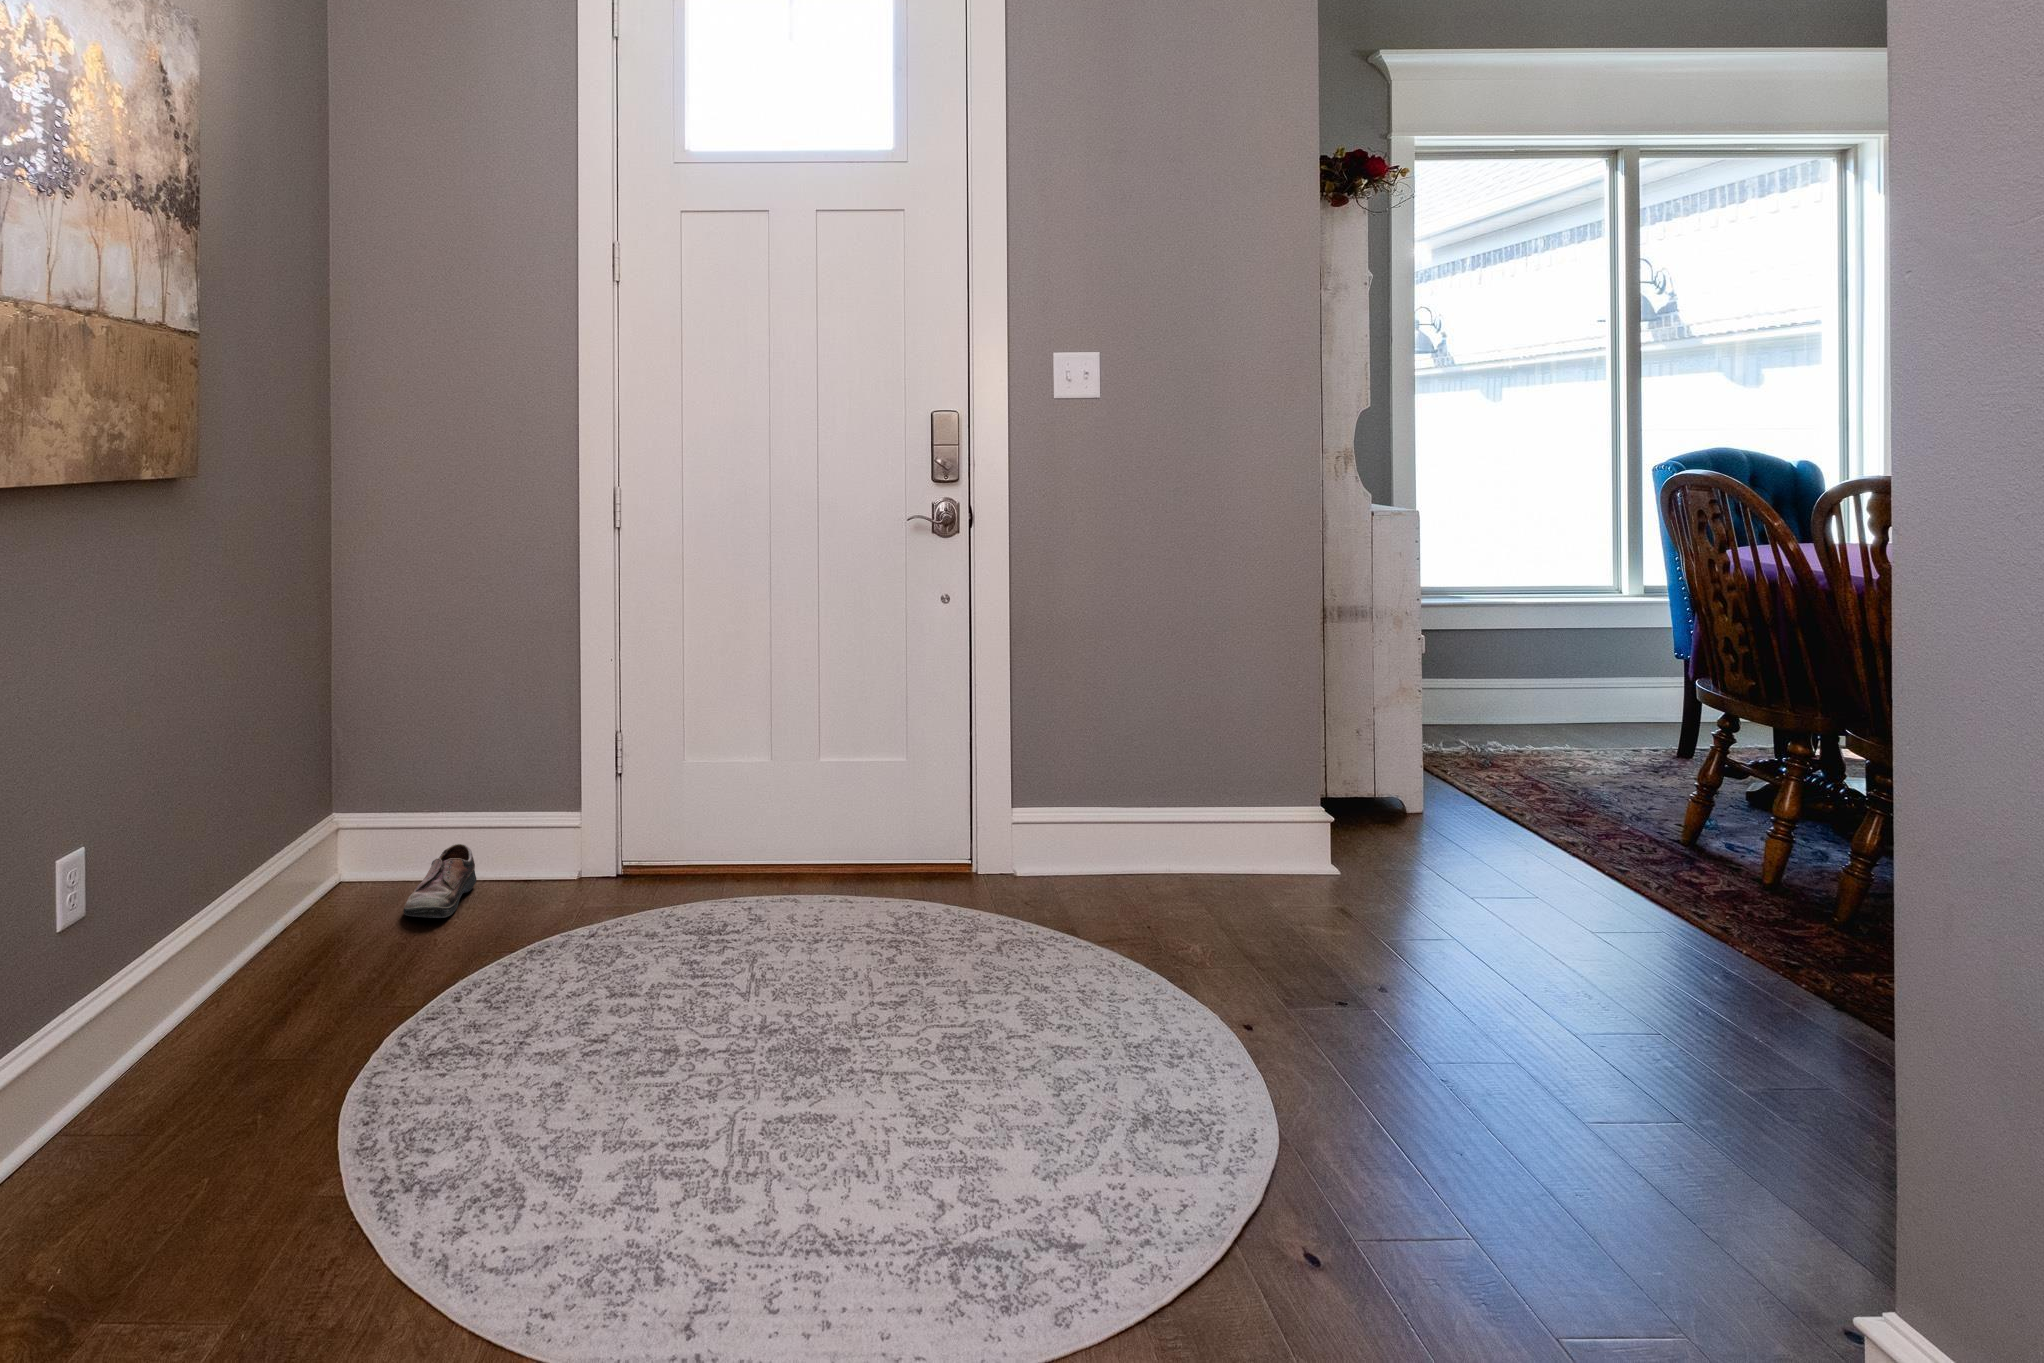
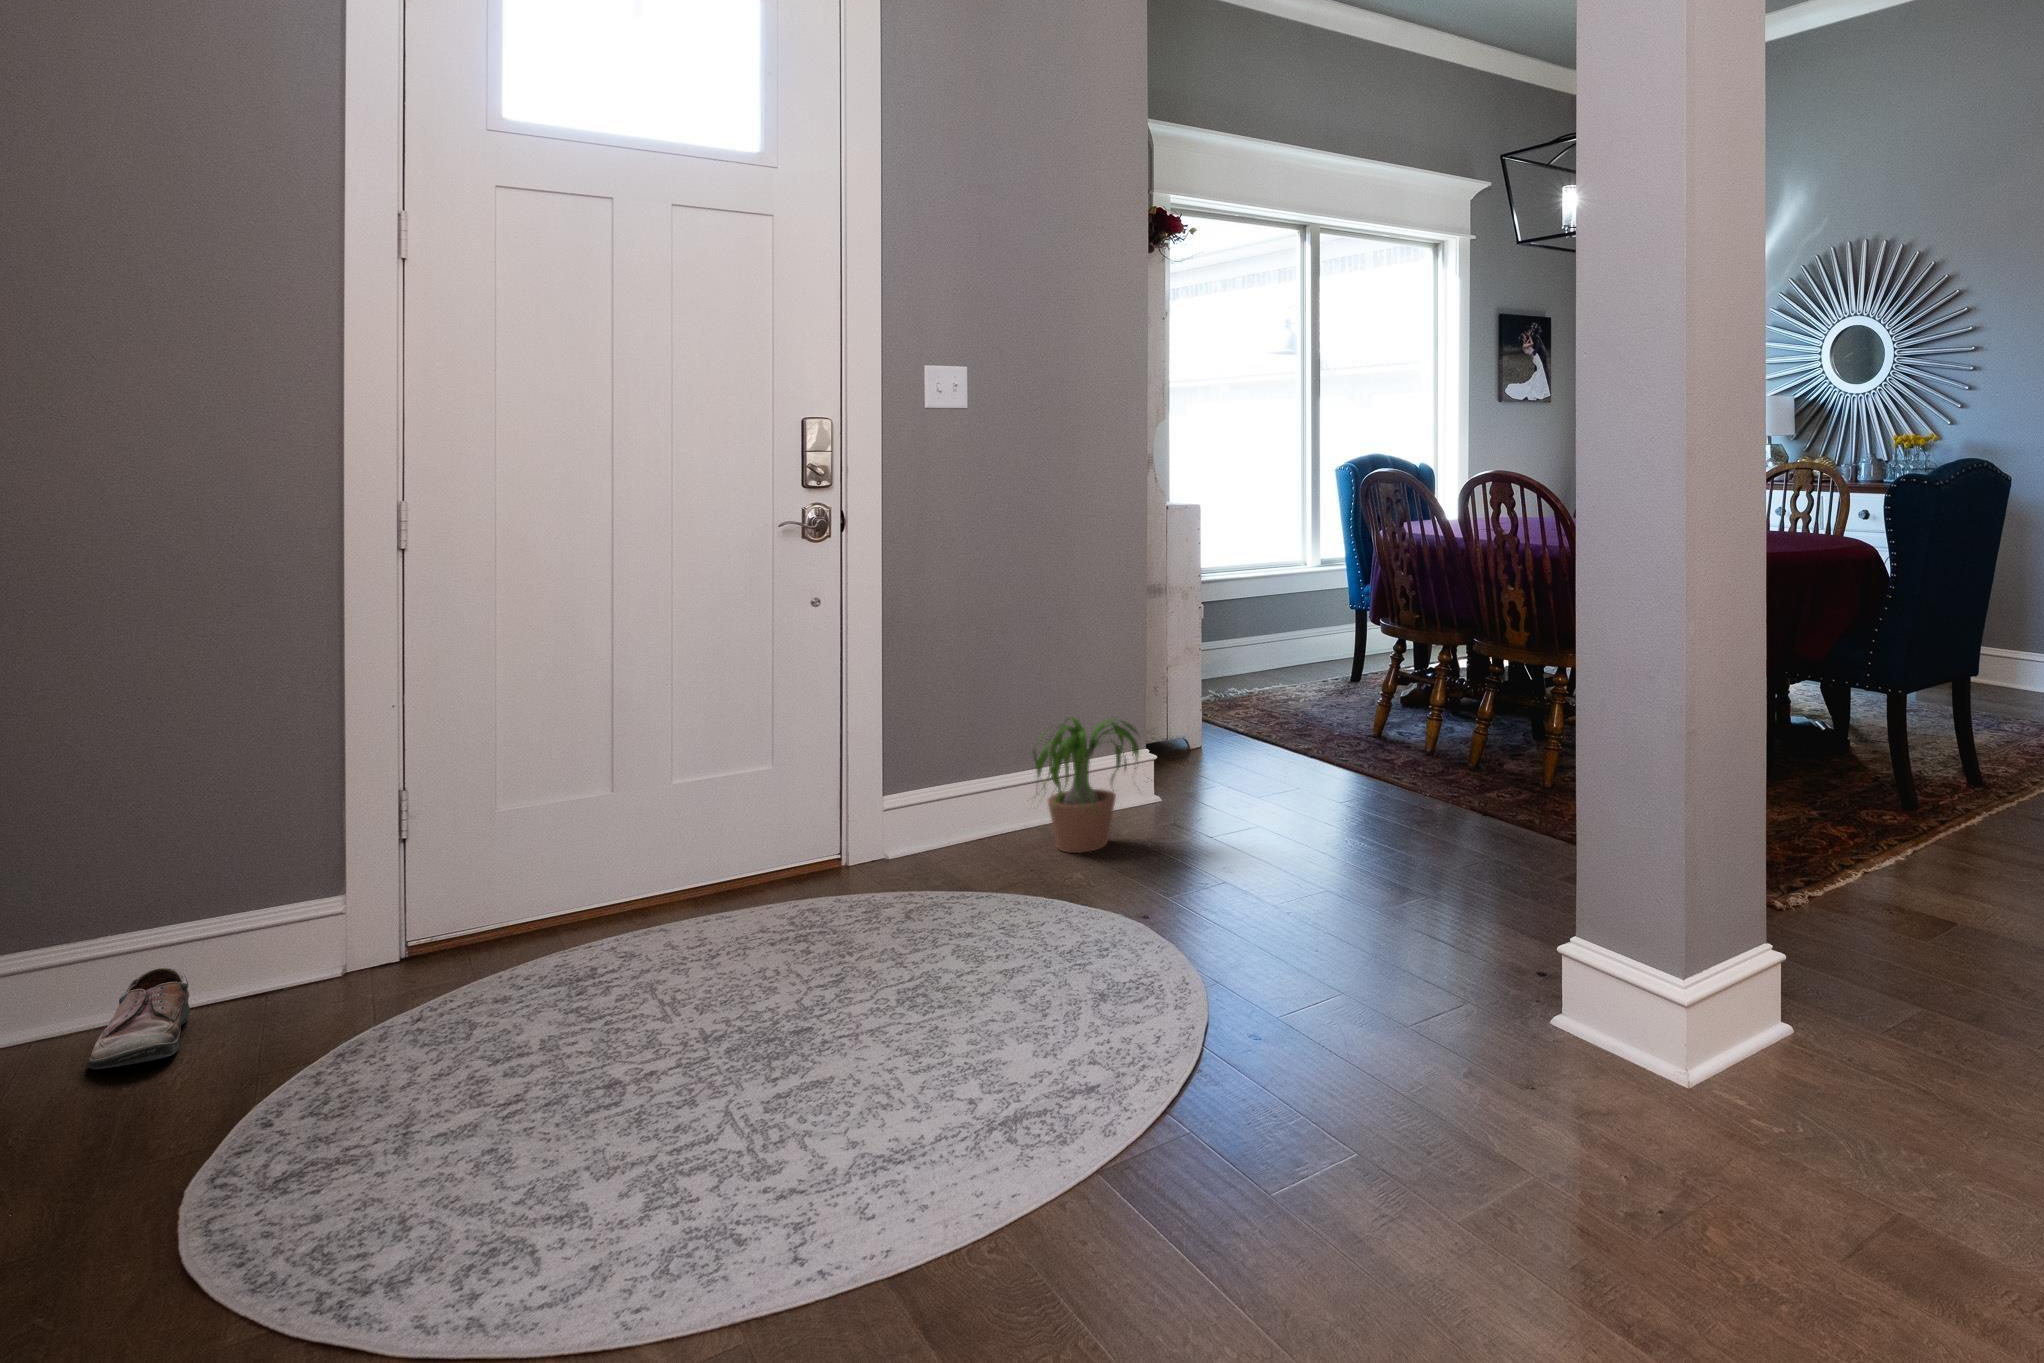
potted plant: none [1148,753,1320,916] -> present [1033,717,1140,853]

